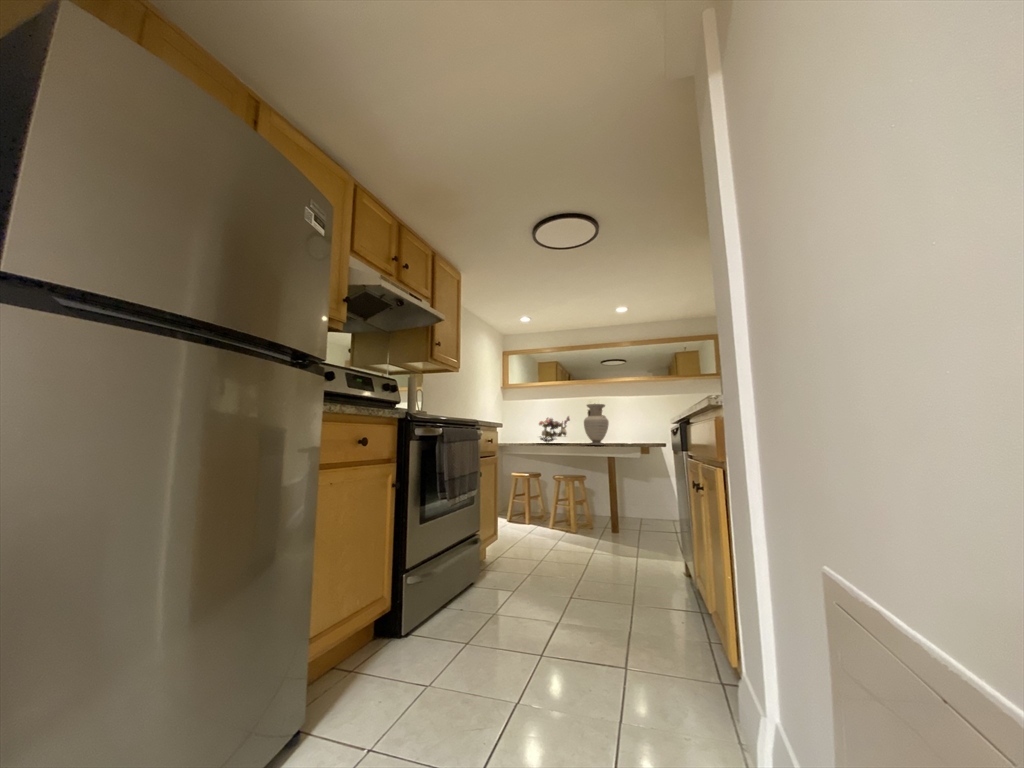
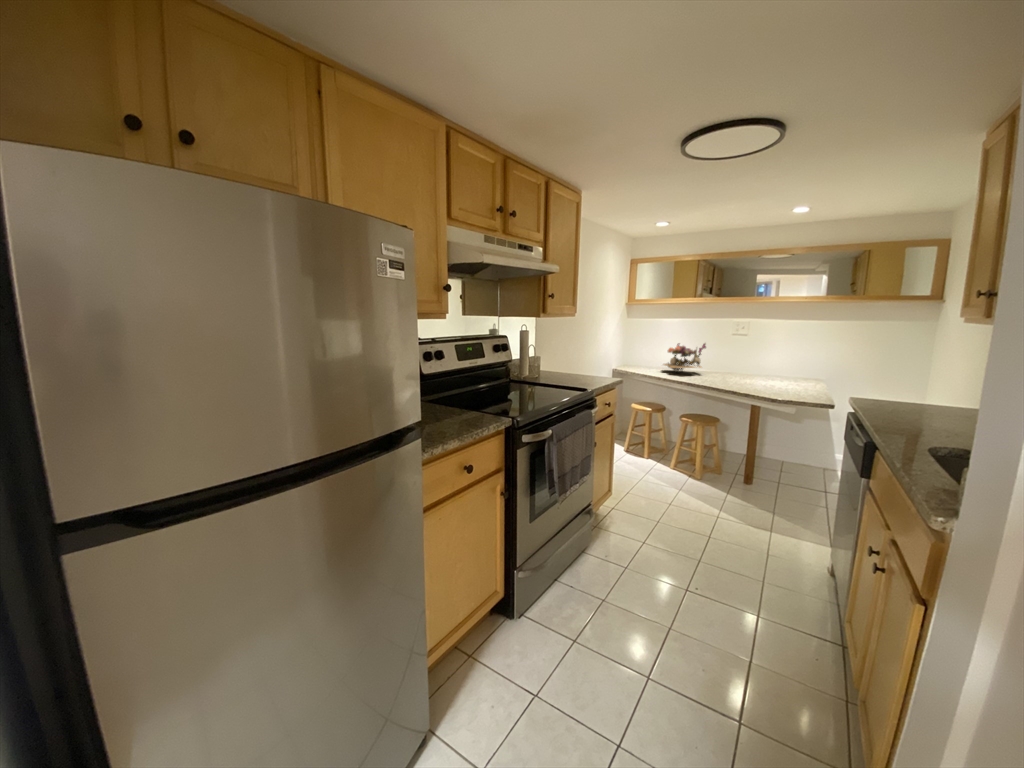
vase: present [584,404,609,446] -> none [723,337,756,385]

